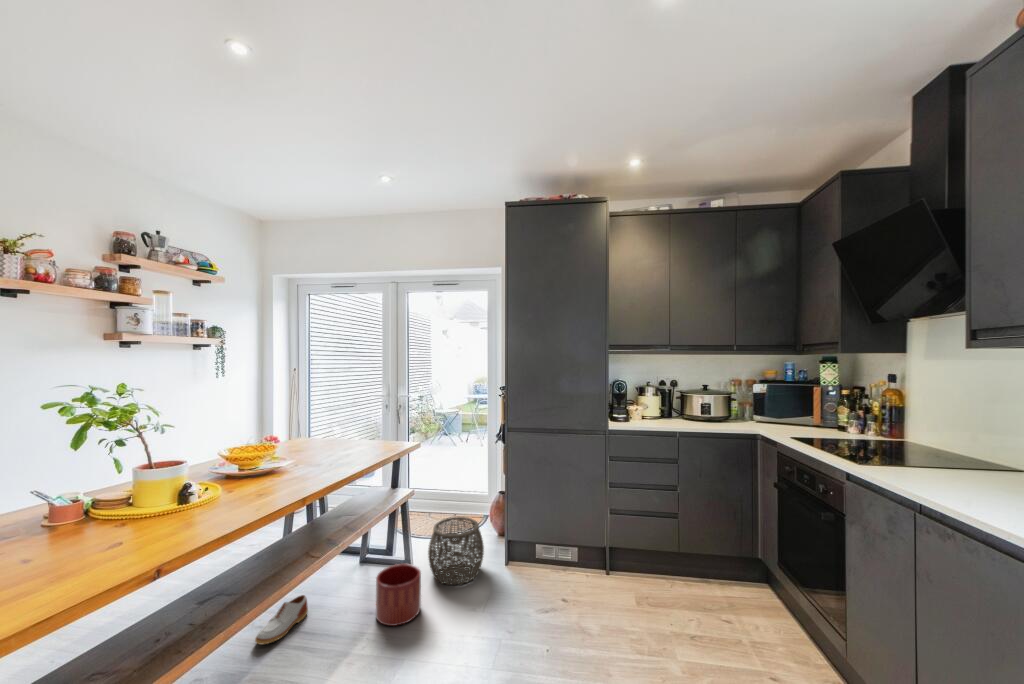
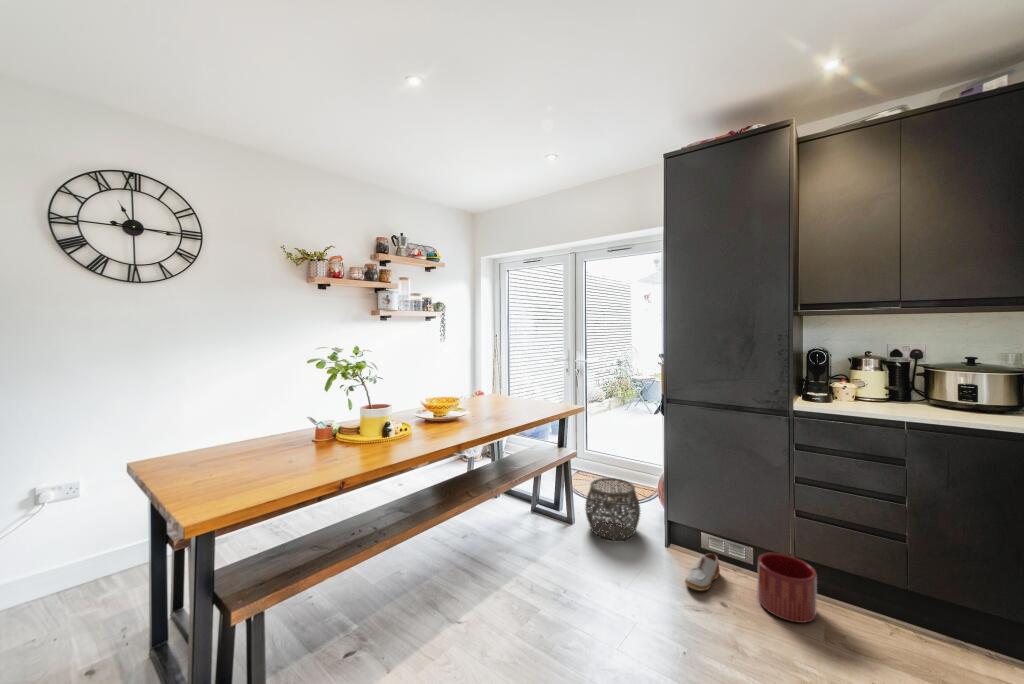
planter: present [376,564,421,626] -> present [757,553,817,623]
shoe: present [255,595,308,644] -> present [685,554,720,591]

